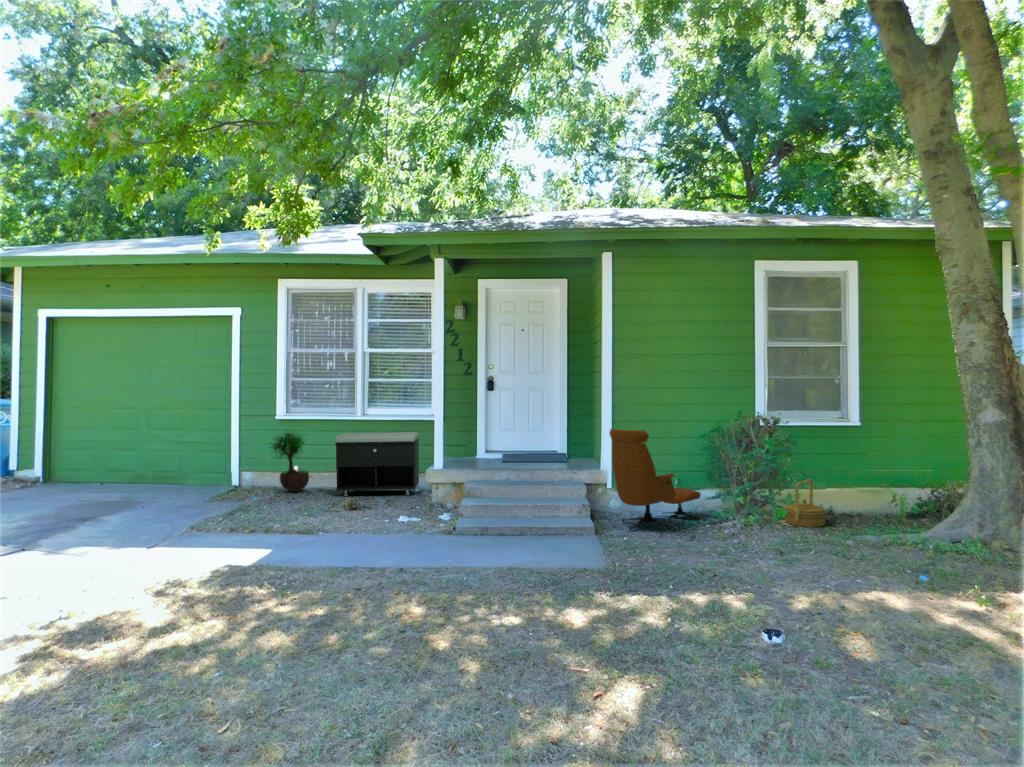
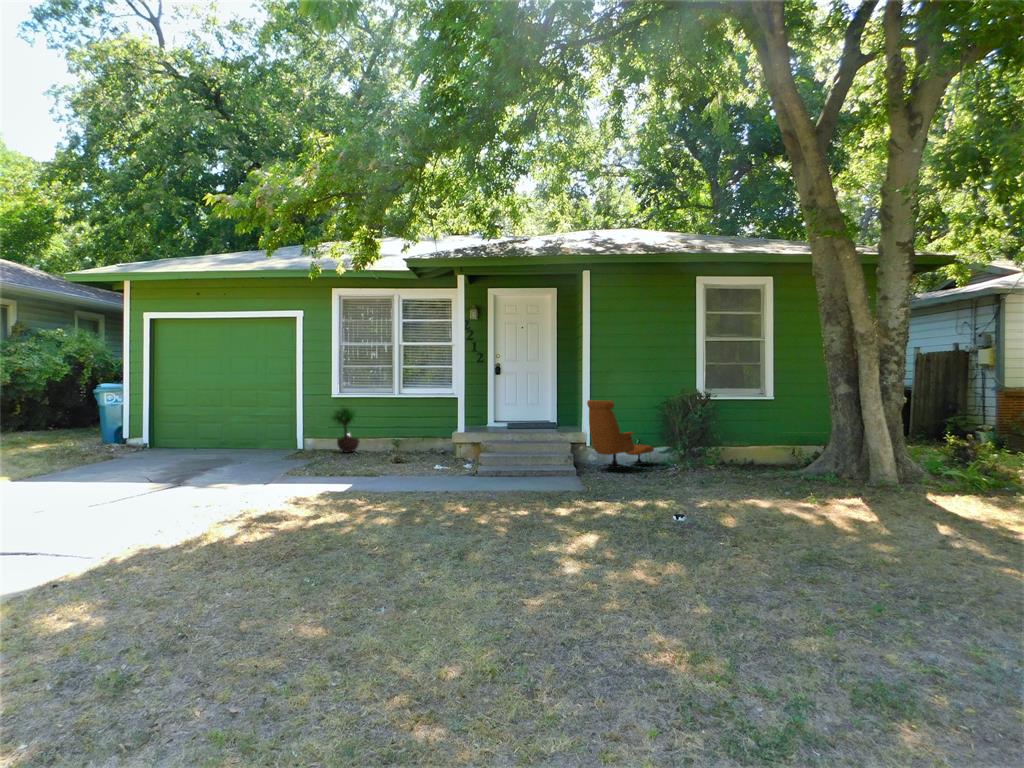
storage bench: present [335,432,419,496] -> none [381,407,443,455]
woven basket: present [785,479,826,527] -> none [713,437,743,470]

